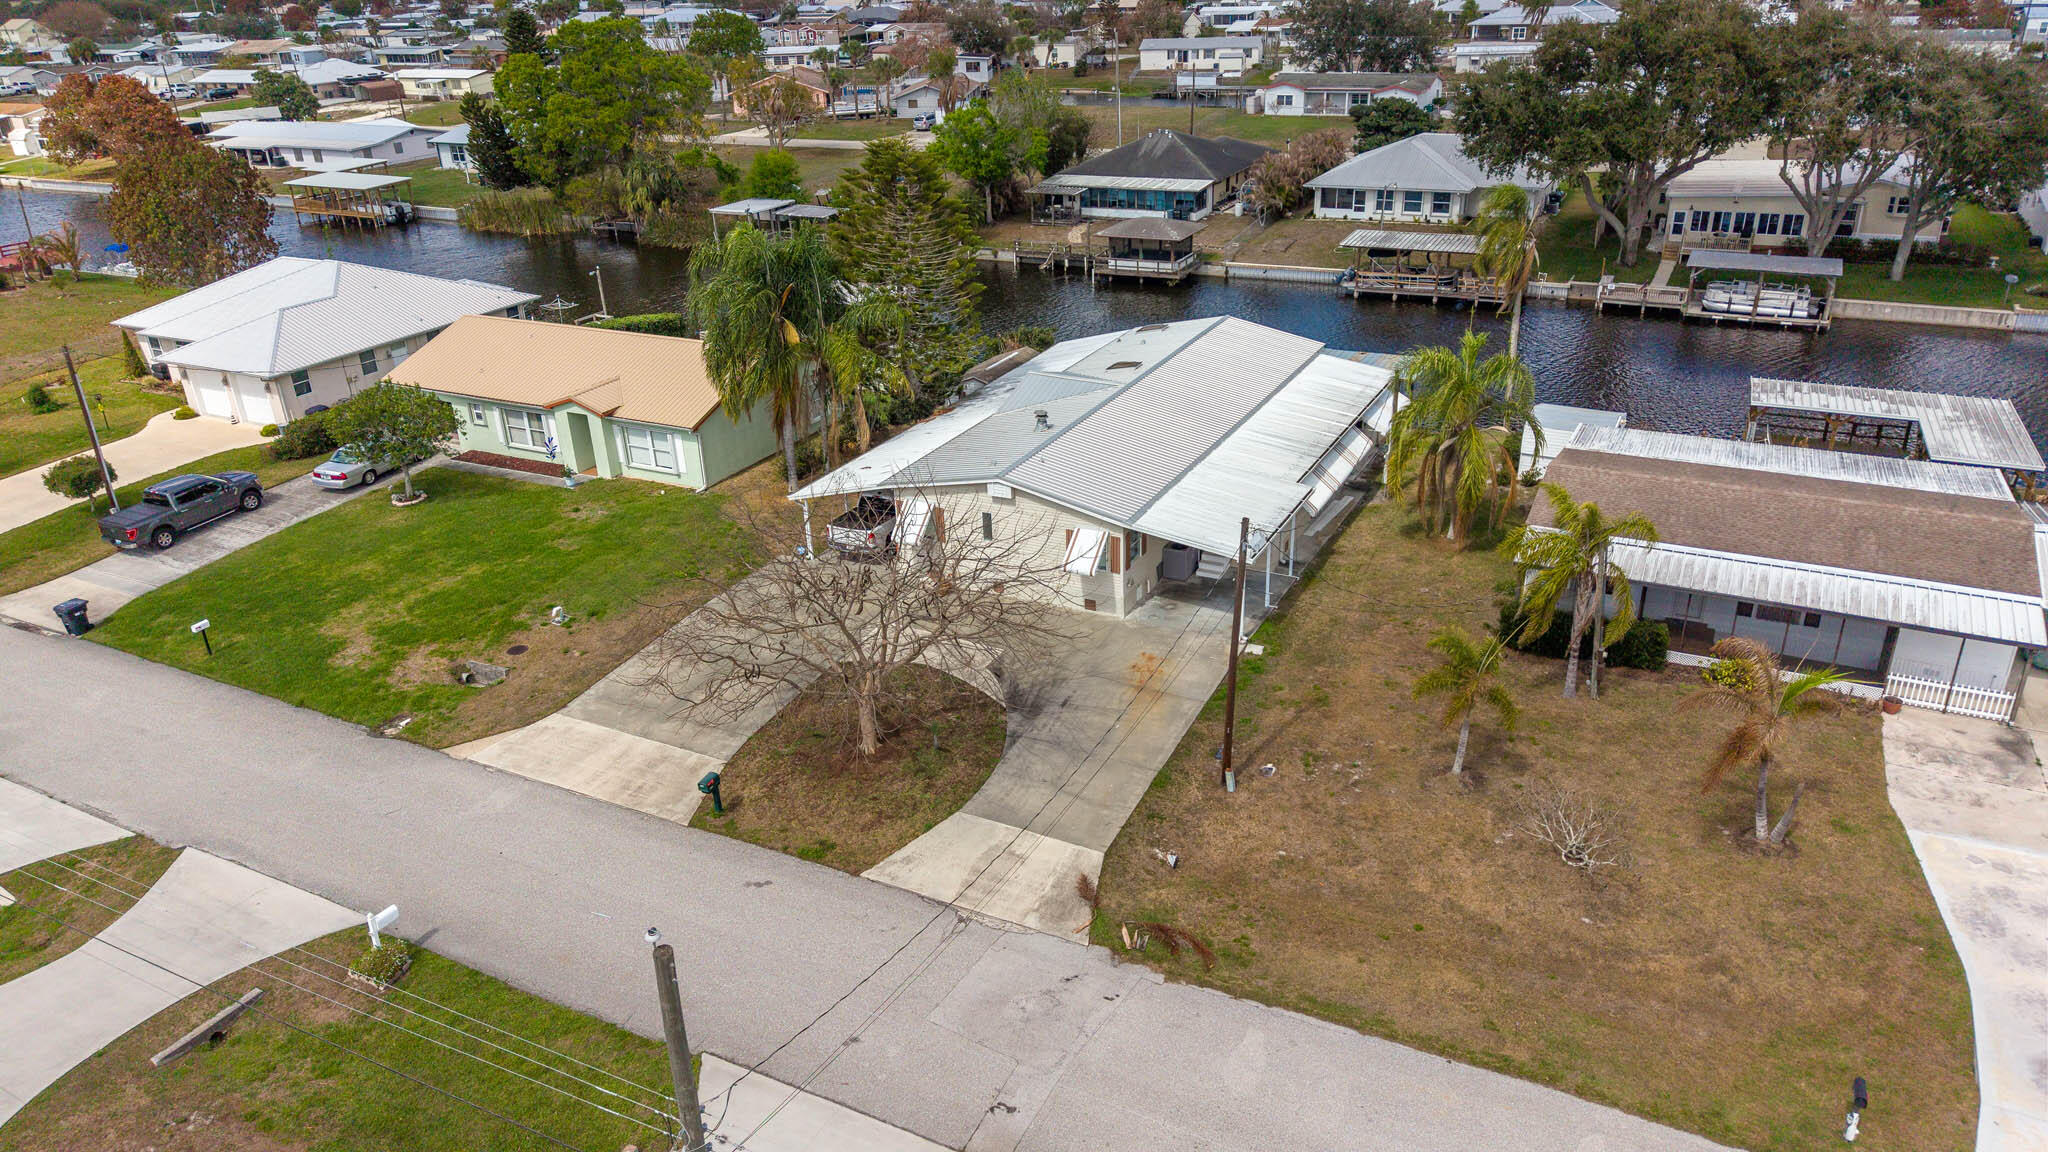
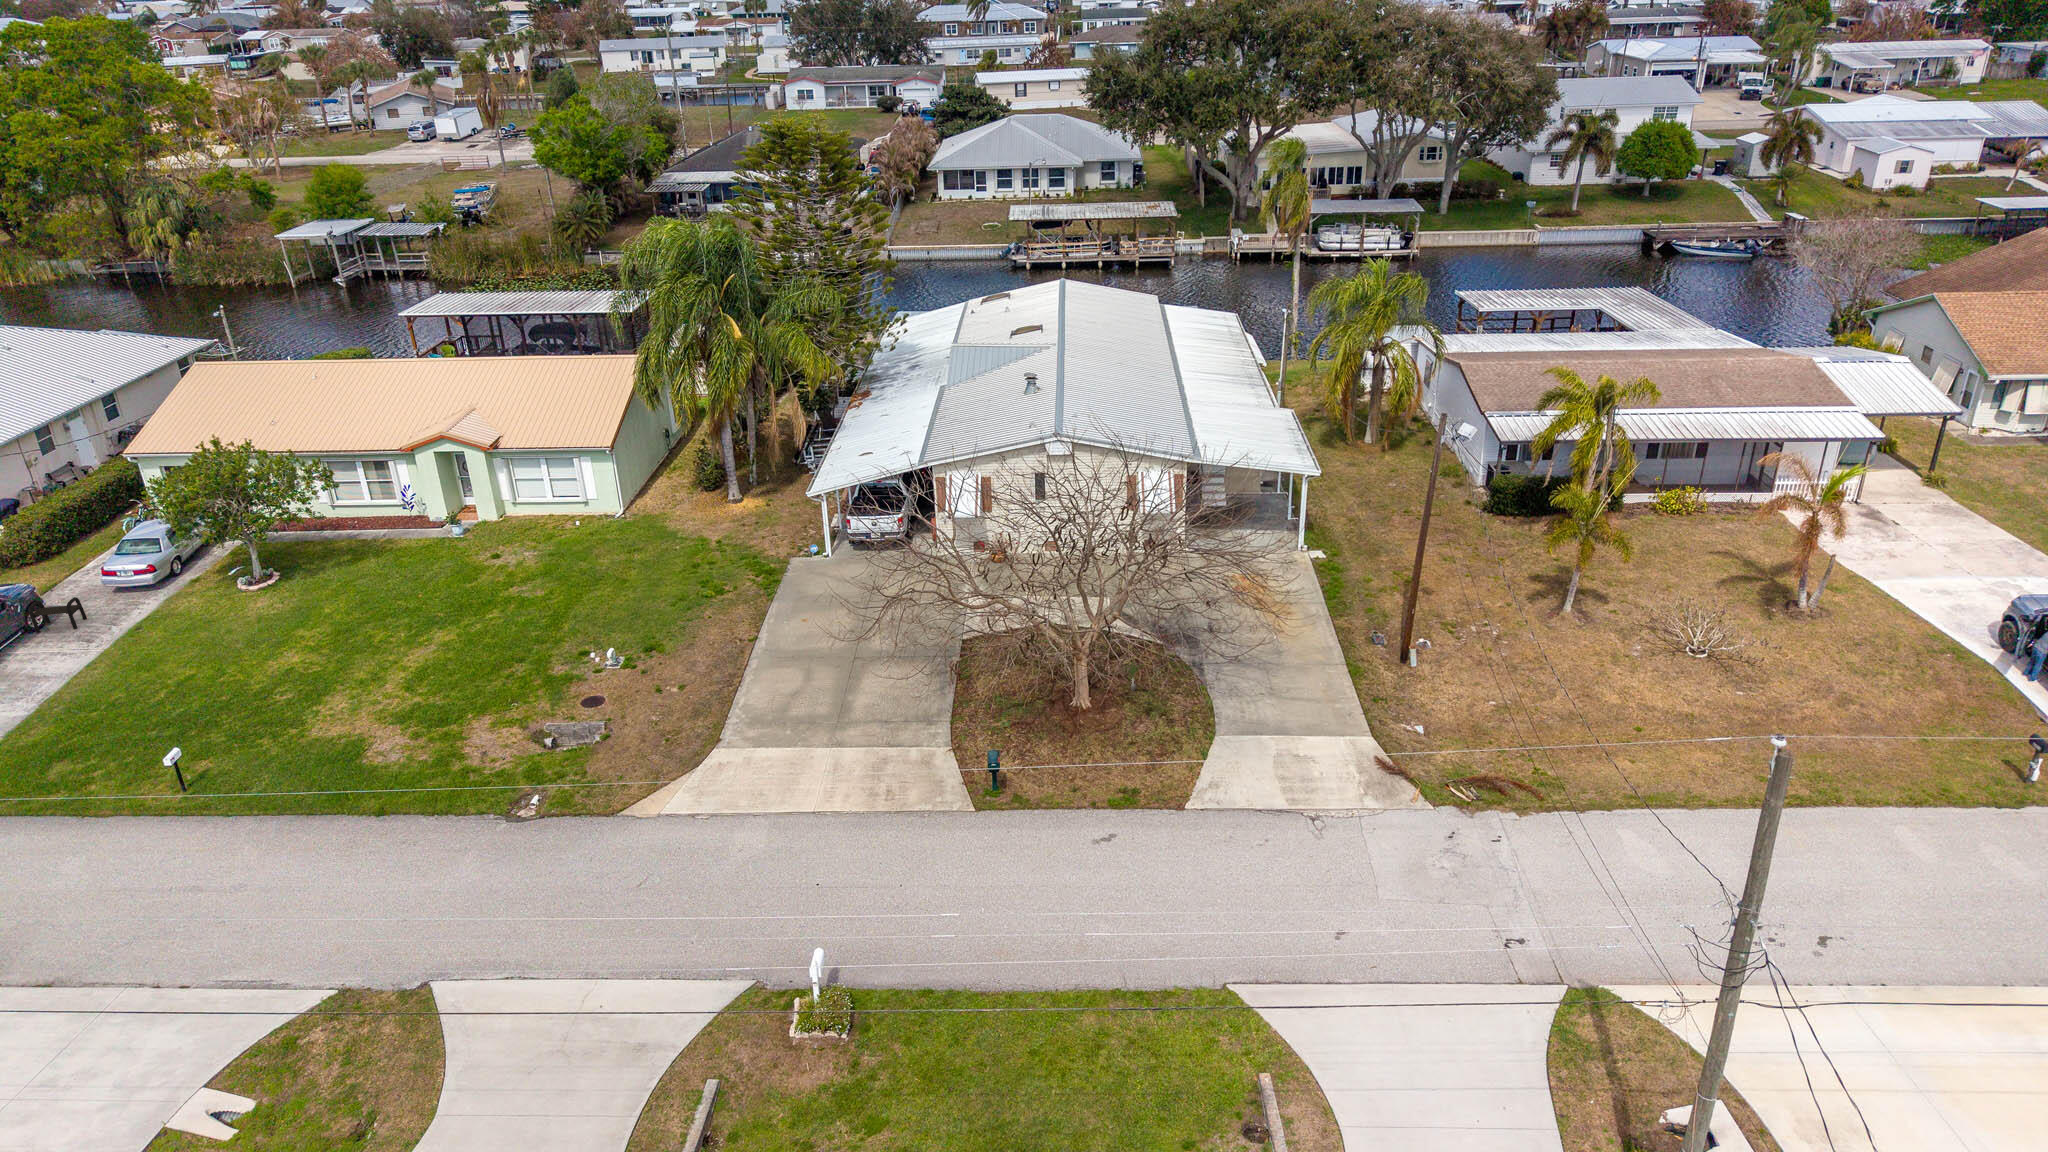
bench: none [244,489,285,516] -> present [29,597,87,633]

